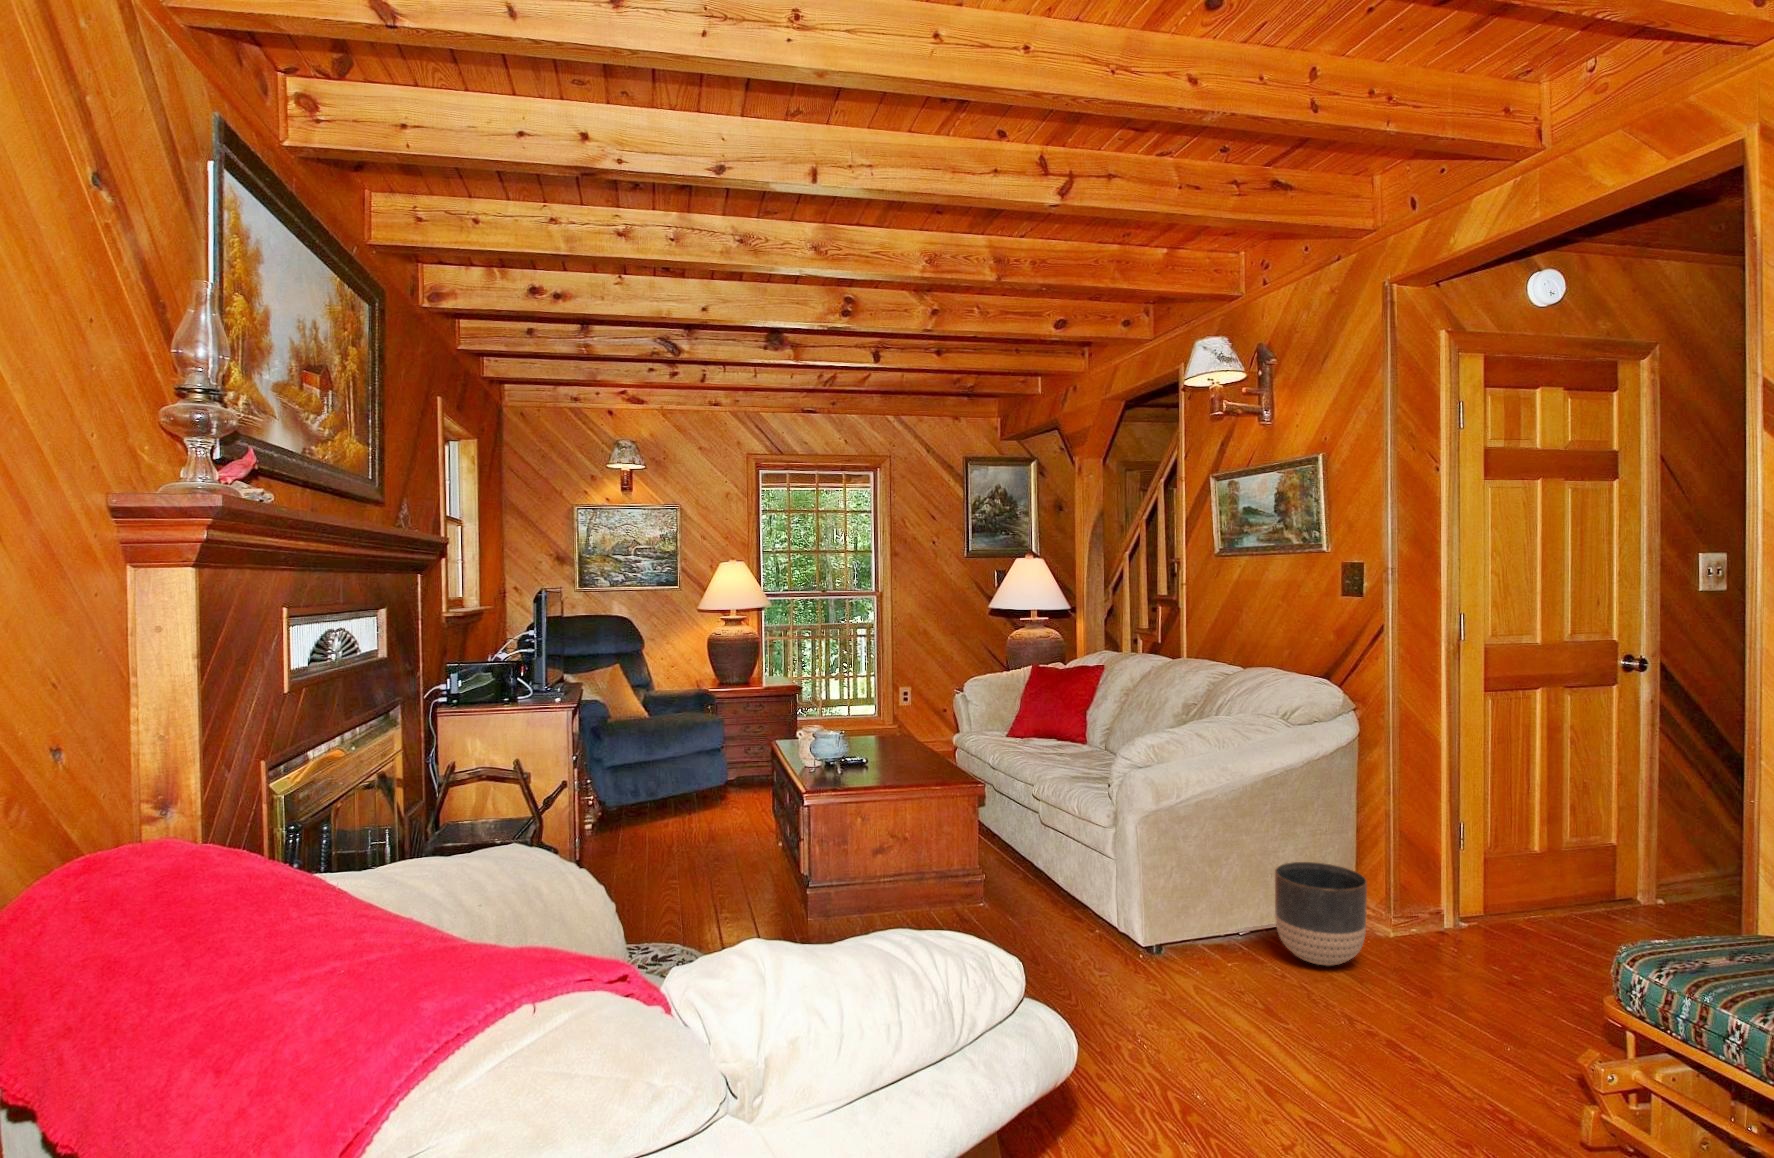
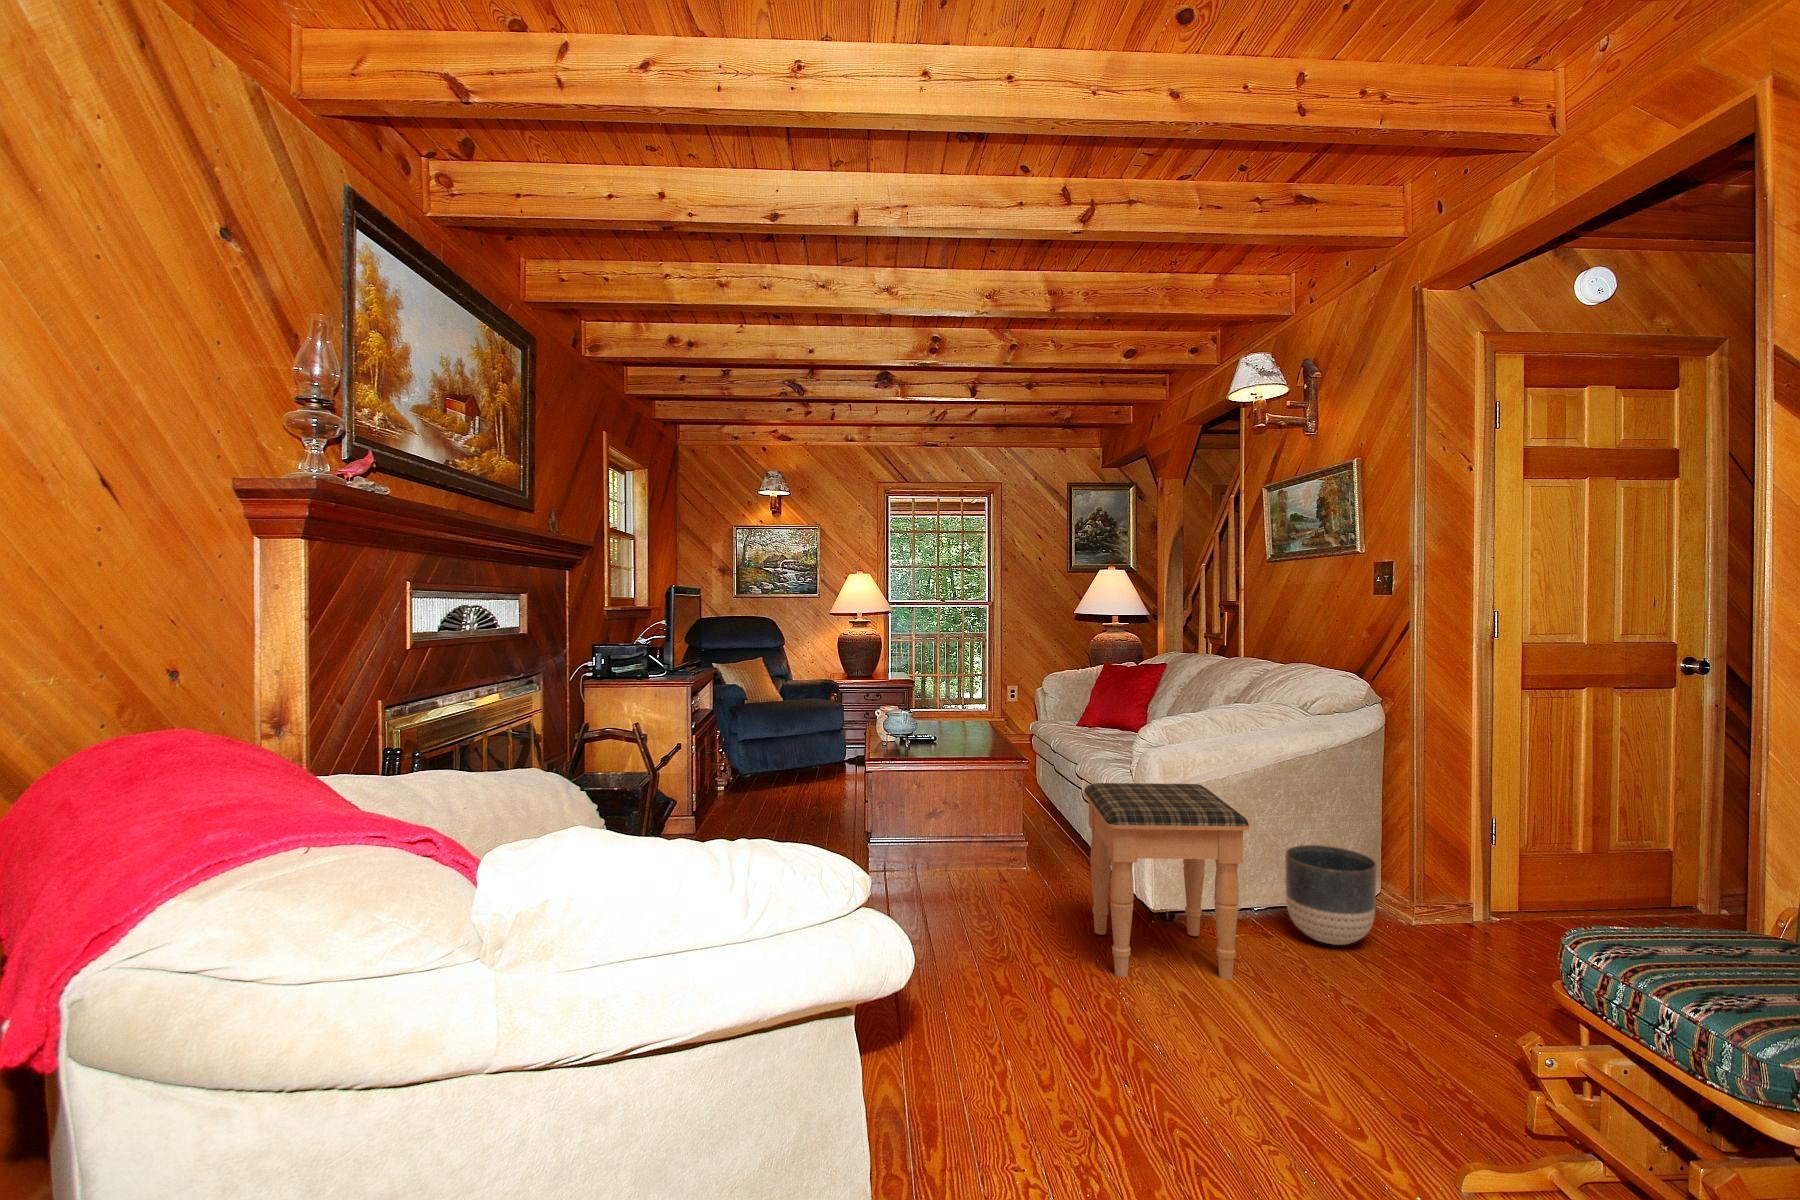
footstool: none [1074,806,1261,1024] -> present [1084,783,1249,980]

